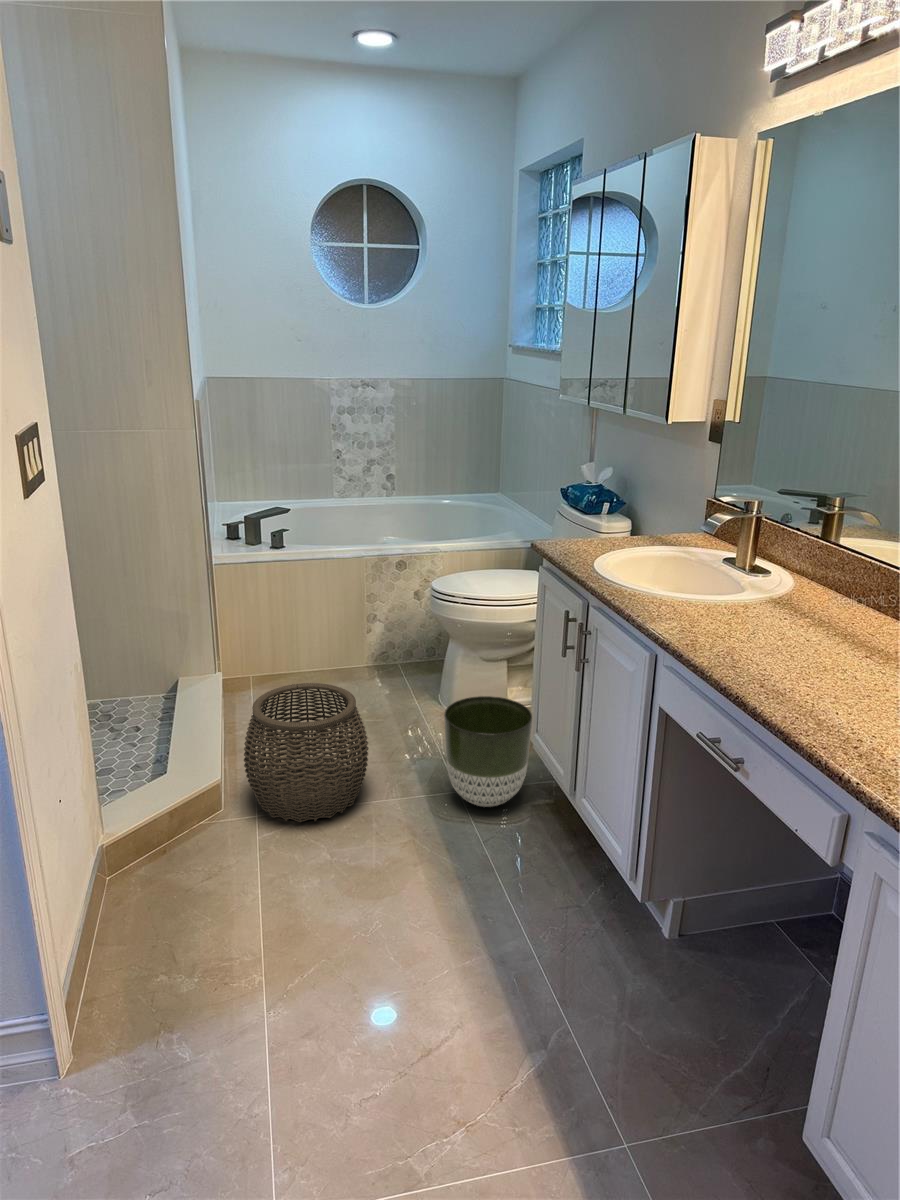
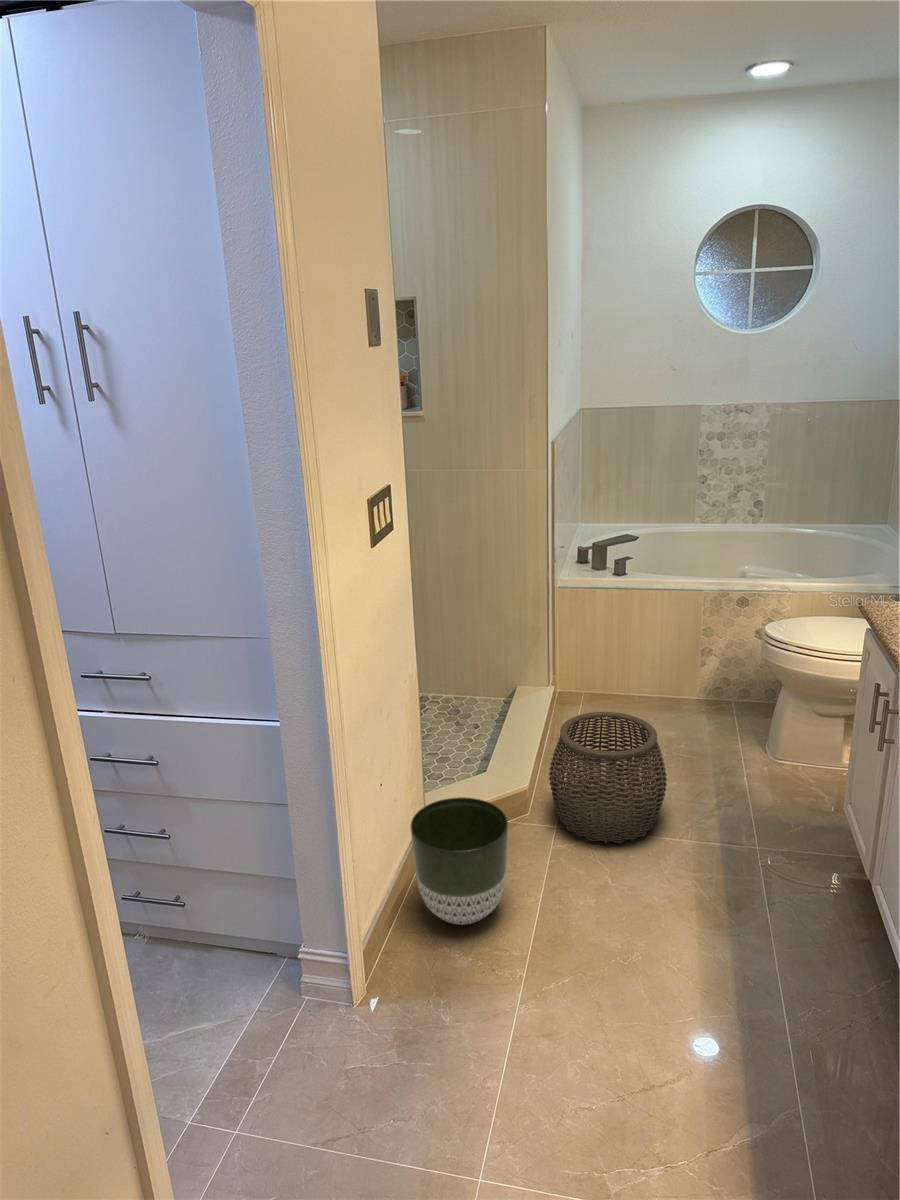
planter: present [444,696,532,807] -> present [411,797,508,925]

